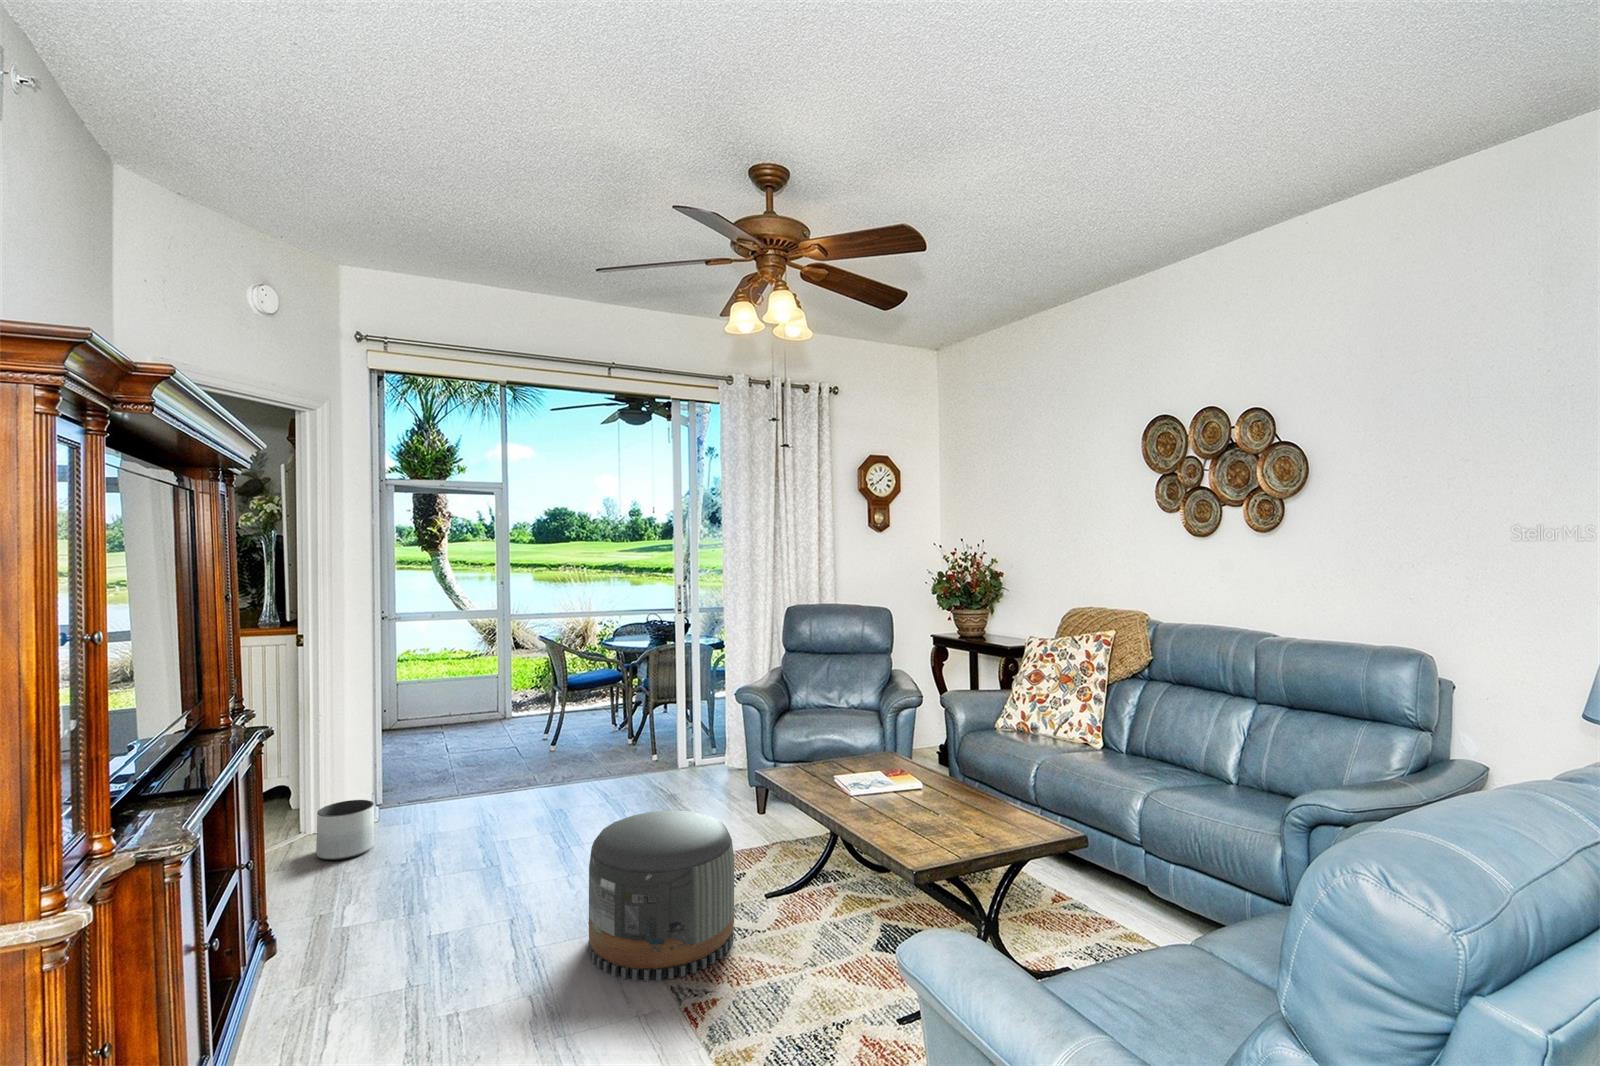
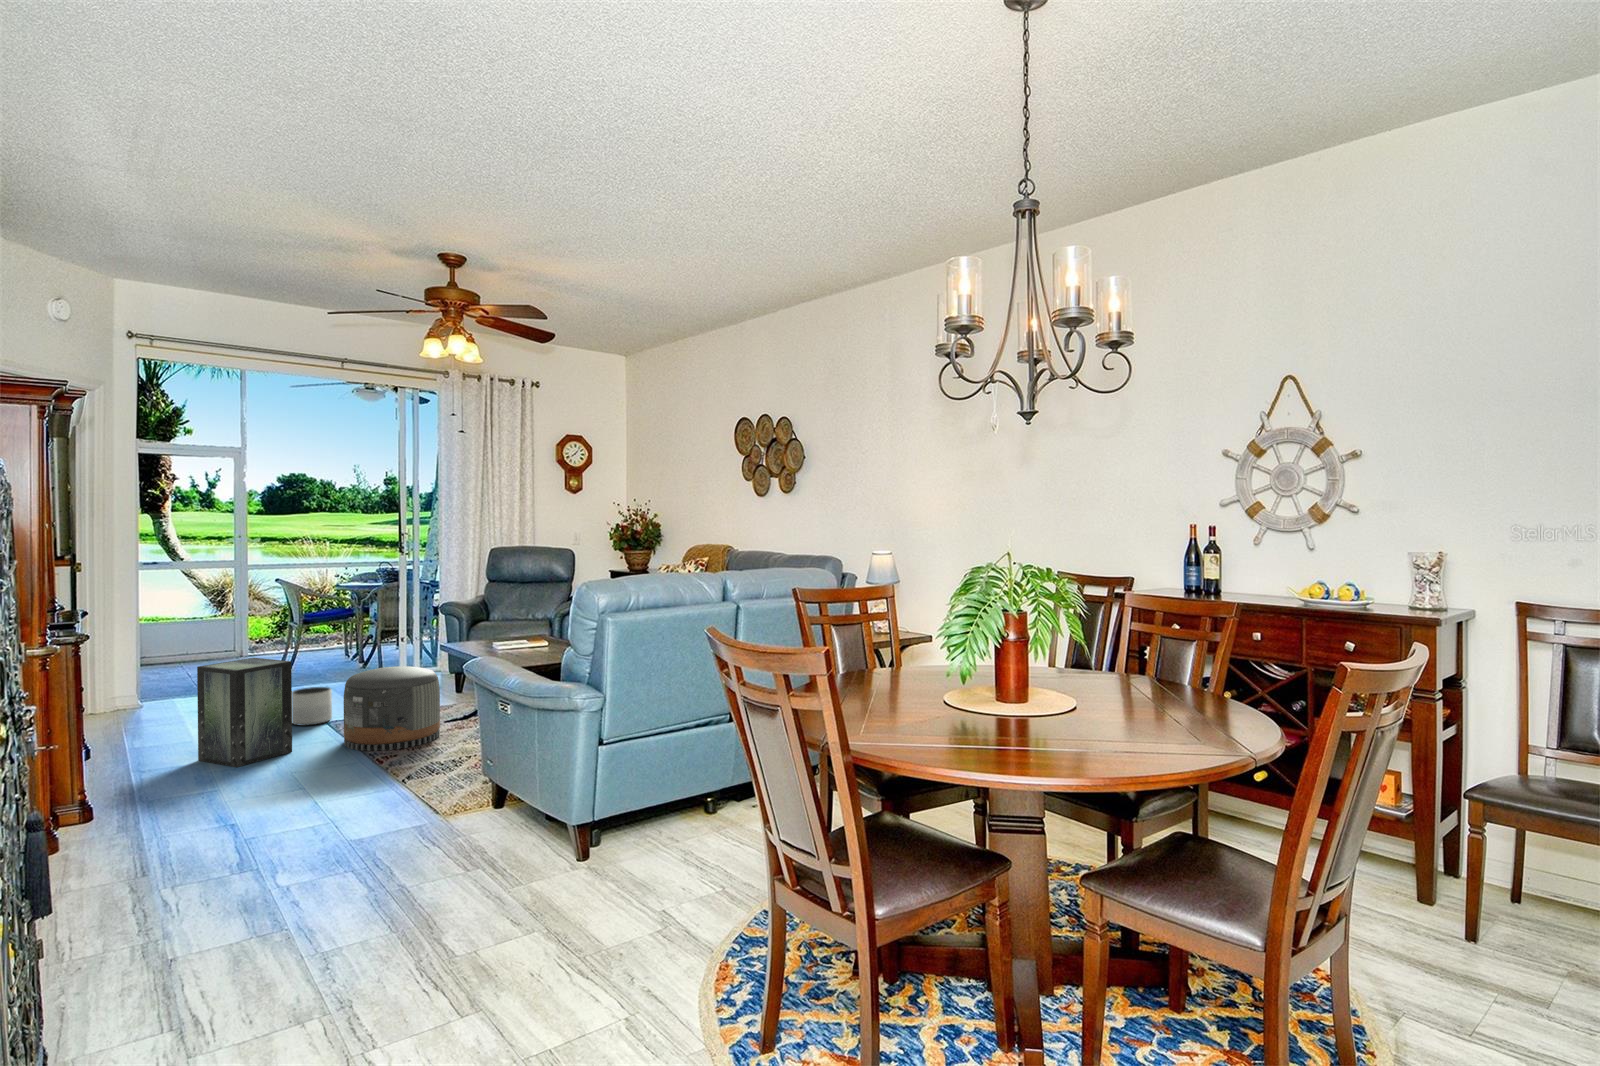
storage box: none [371,795,510,1011] -> present [197,658,292,767]
planter: present [316,800,374,860] -> present [292,687,332,726]

